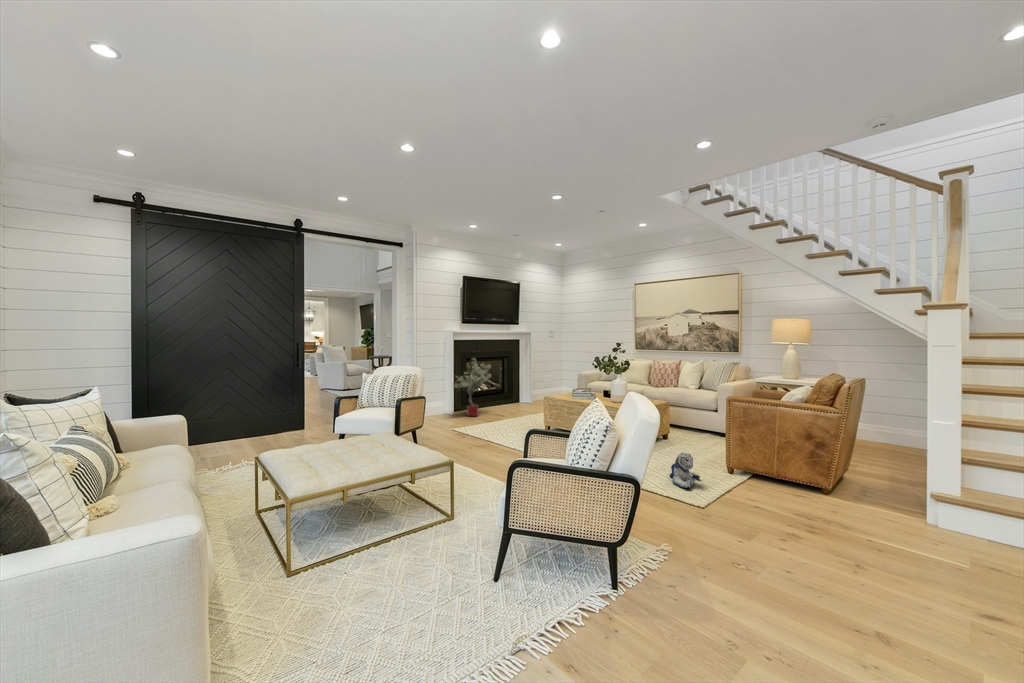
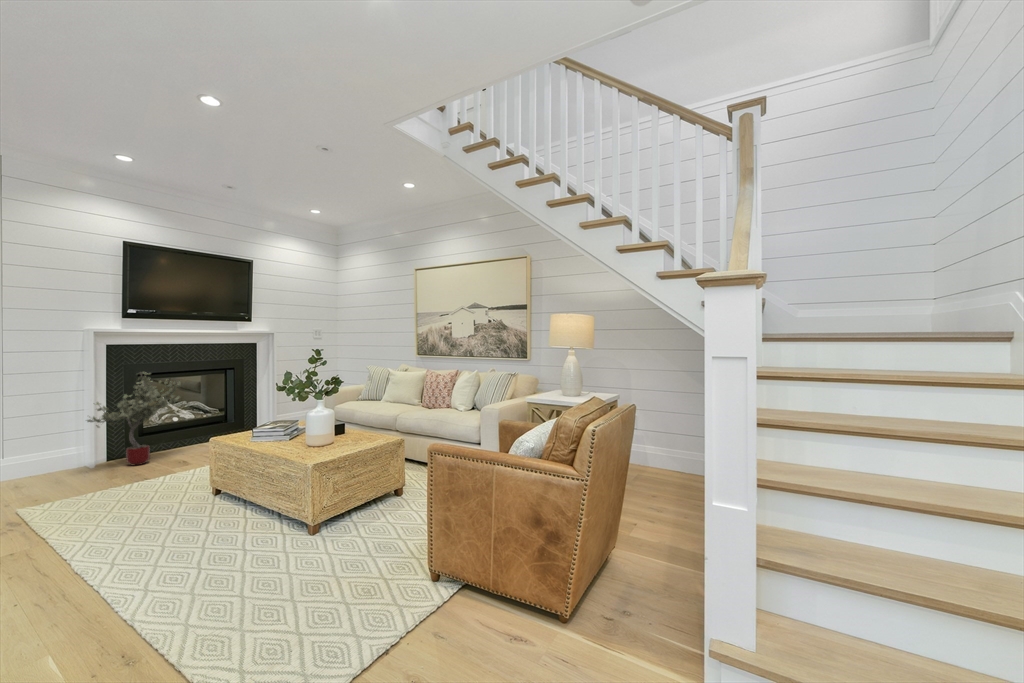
plush toy: present [669,453,700,488] -> none [307,559,374,645]

